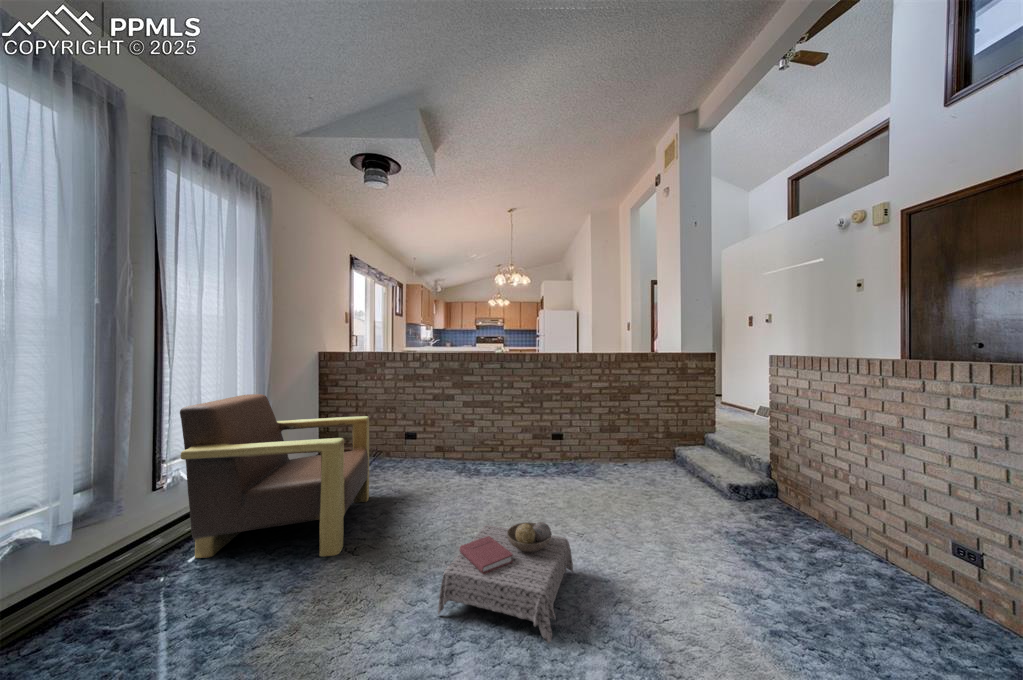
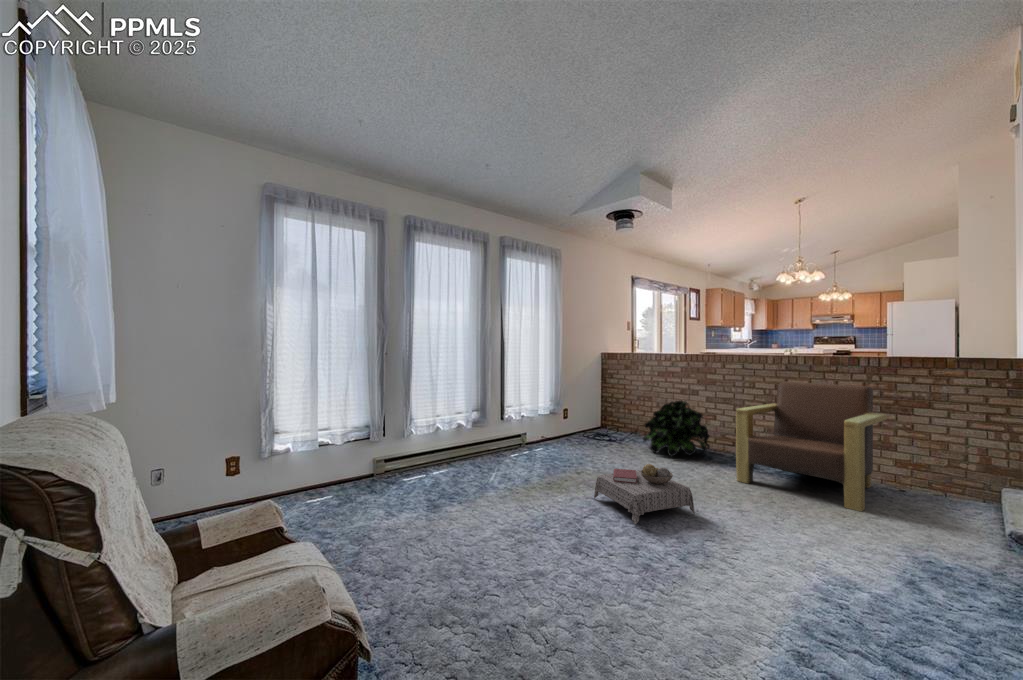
armchair: present [180,394,369,558] -> present [736,382,887,511]
potted plant: none [401,409,480,483] -> present [643,401,710,456]

